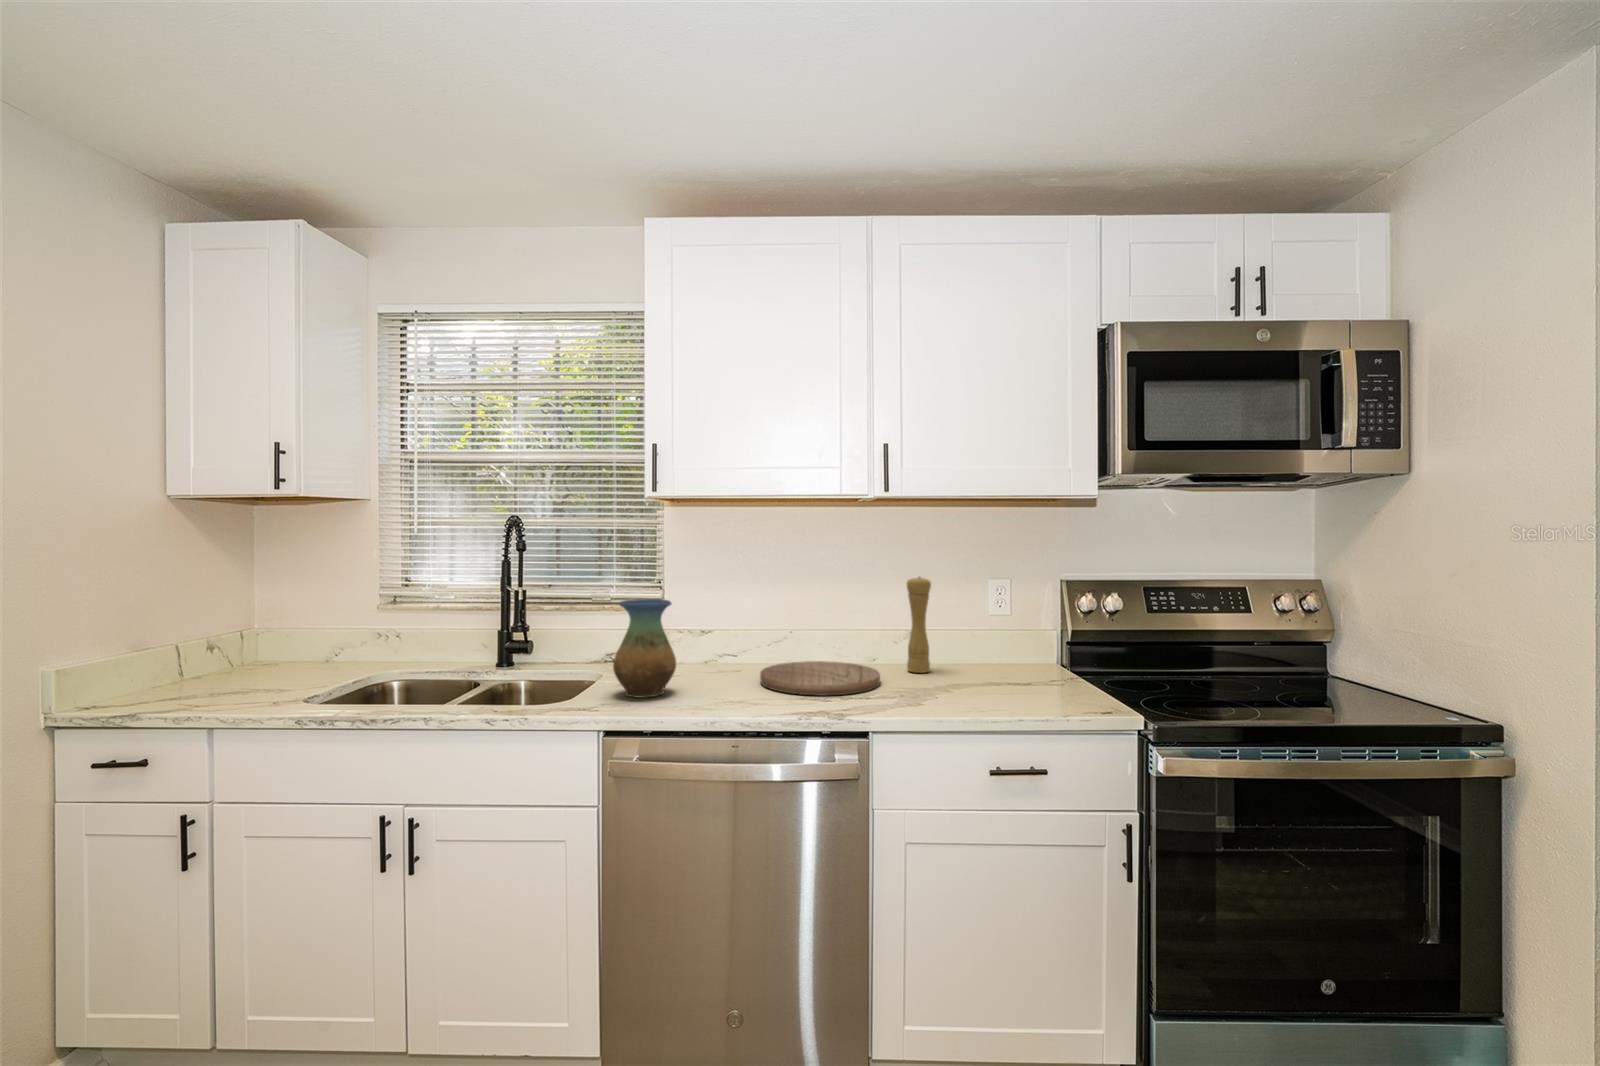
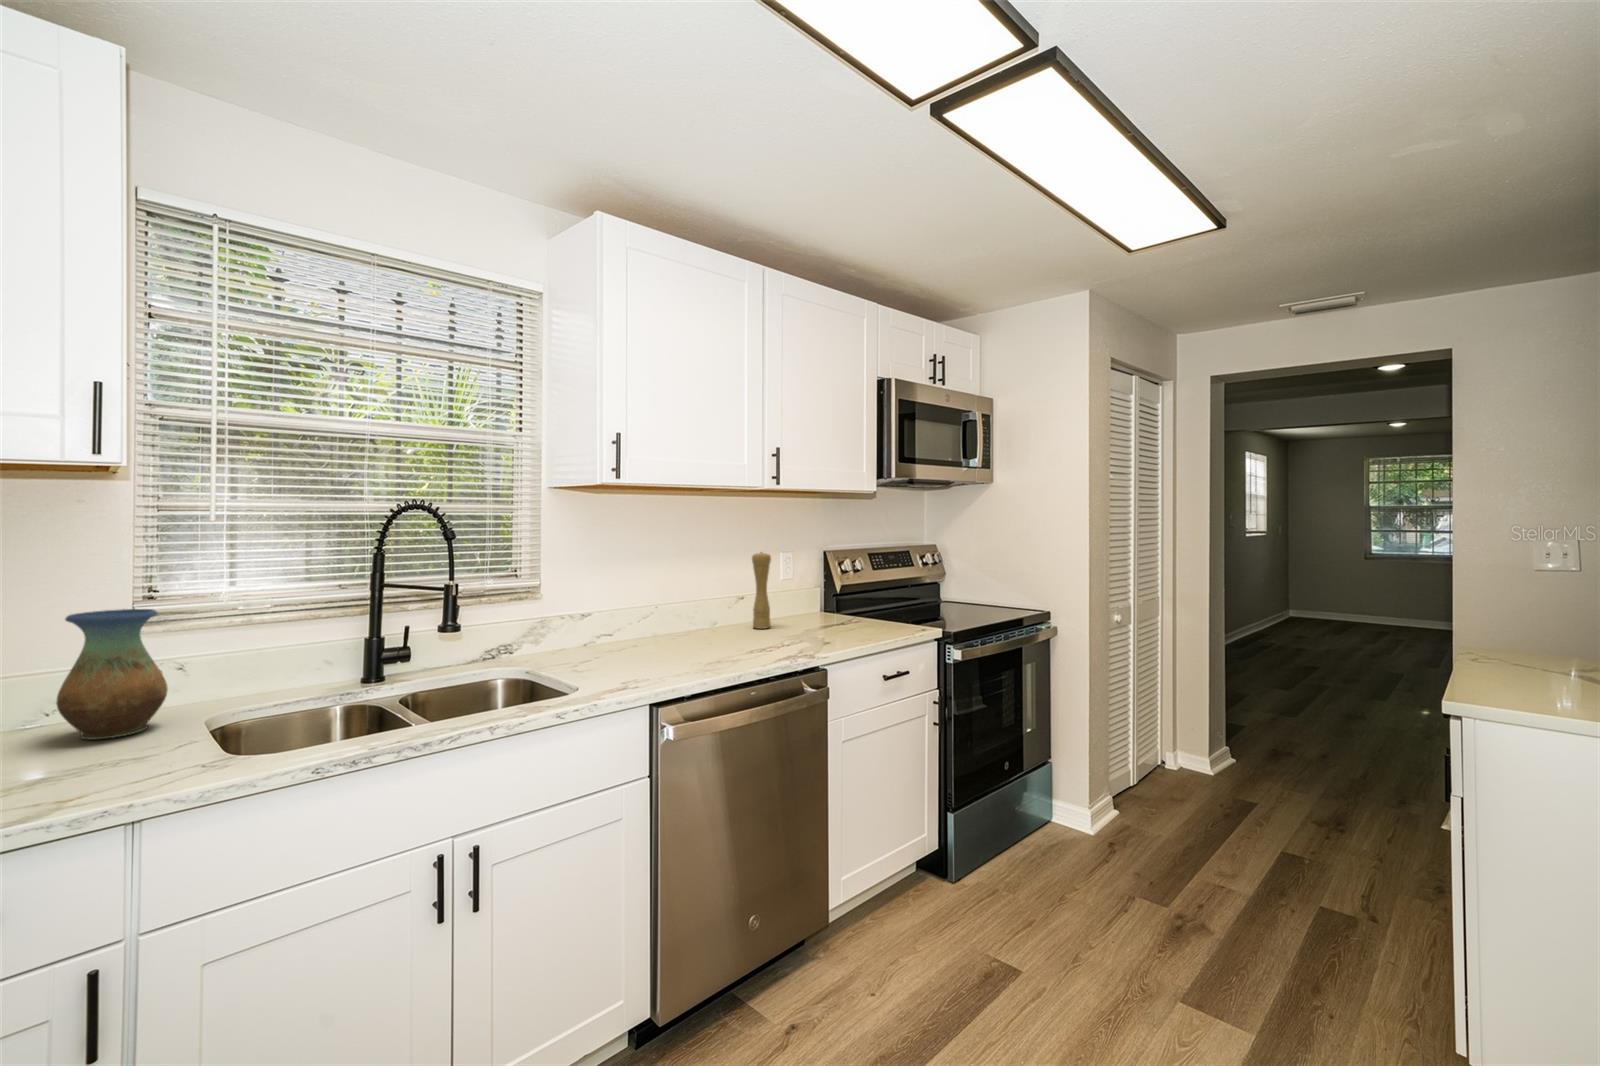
vase: present [613,599,676,698] -> present [57,609,168,739]
cutting board: present [760,661,880,696] -> none [675,628,776,652]

